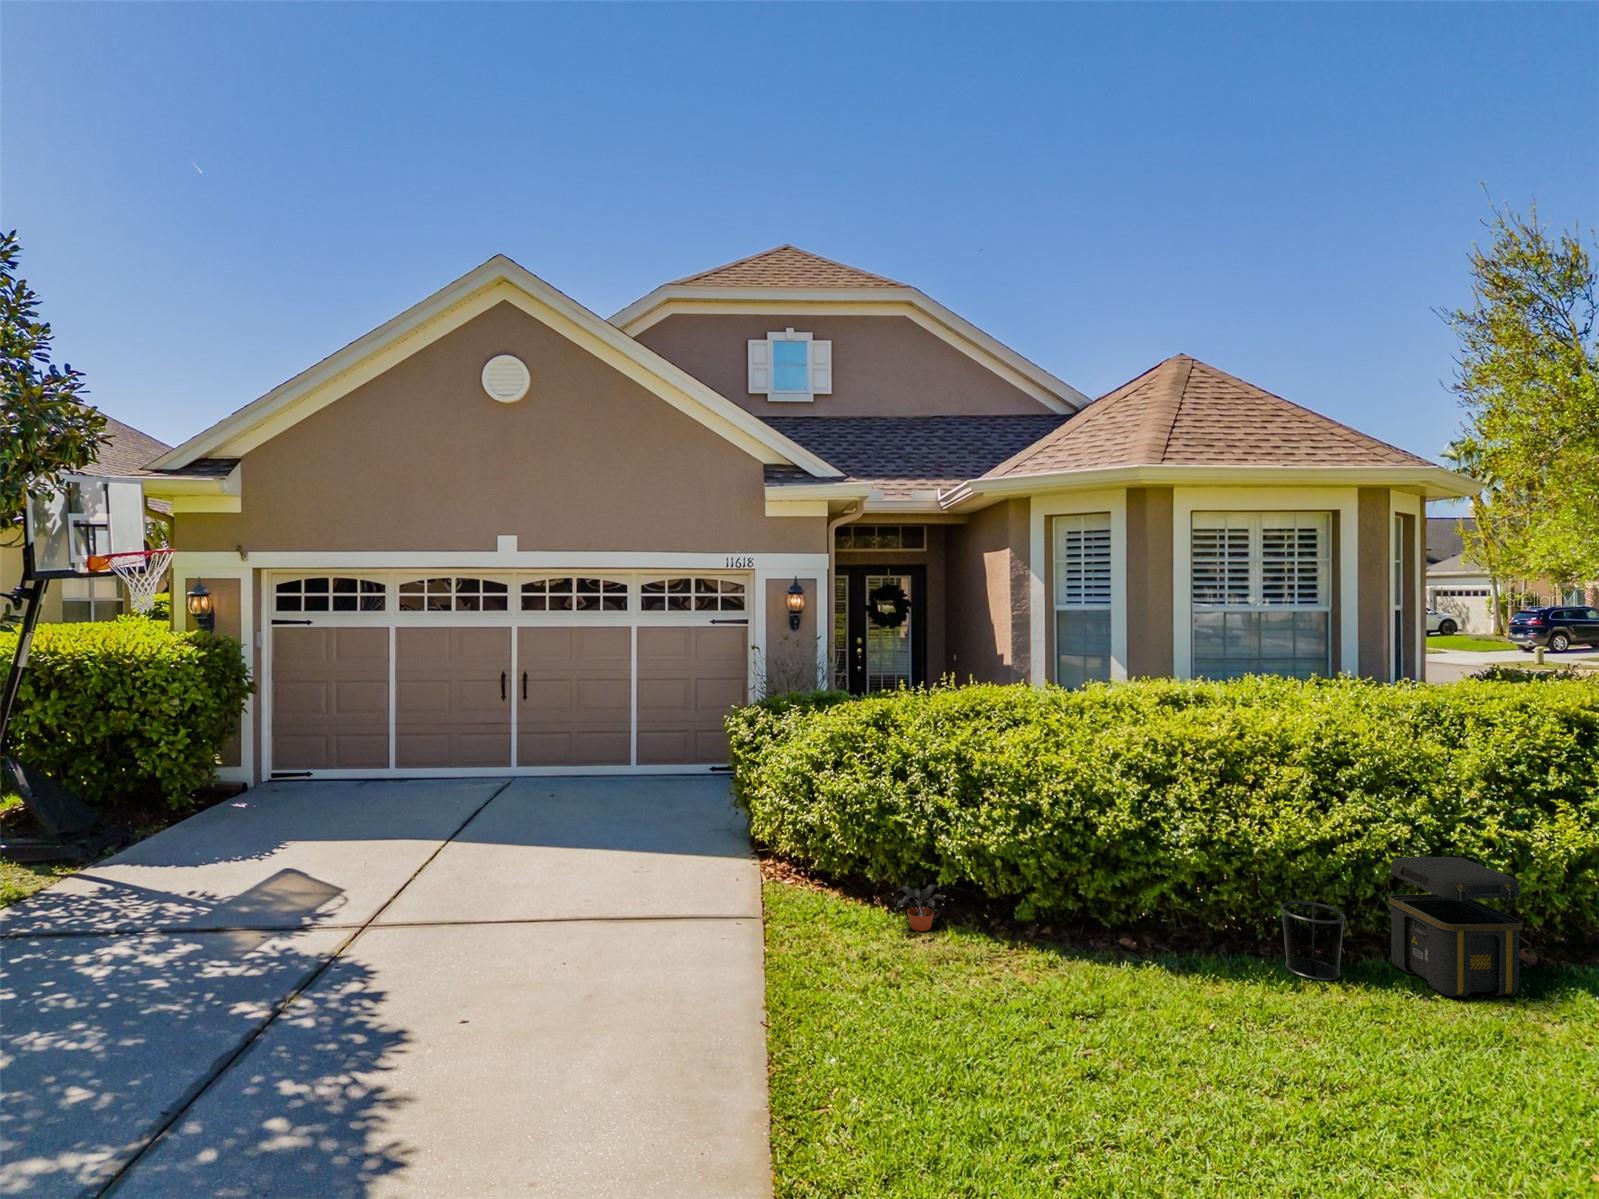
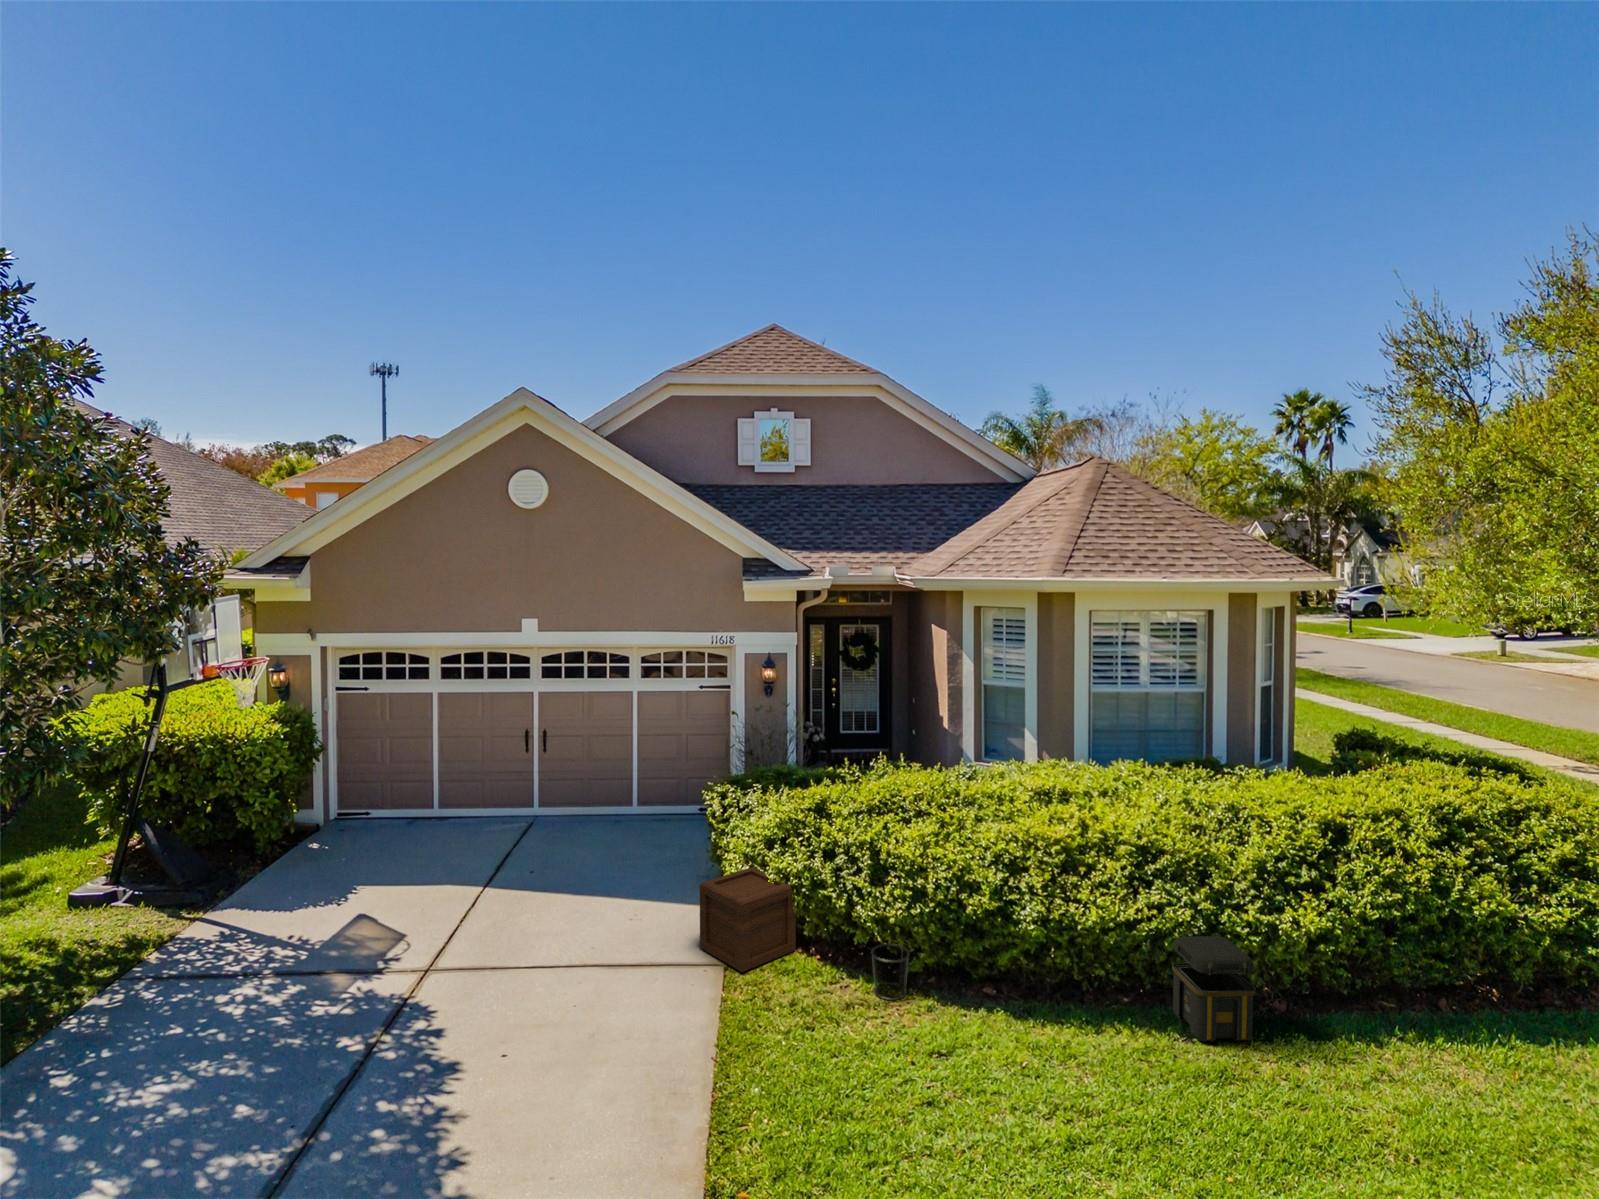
wooden crate: none [730,798,857,925] -> present [700,867,796,972]
potted plant: present [896,884,945,931] -> none [820,943,858,979]
waste bin: present [1280,901,1345,981] -> present [871,944,909,1000]

